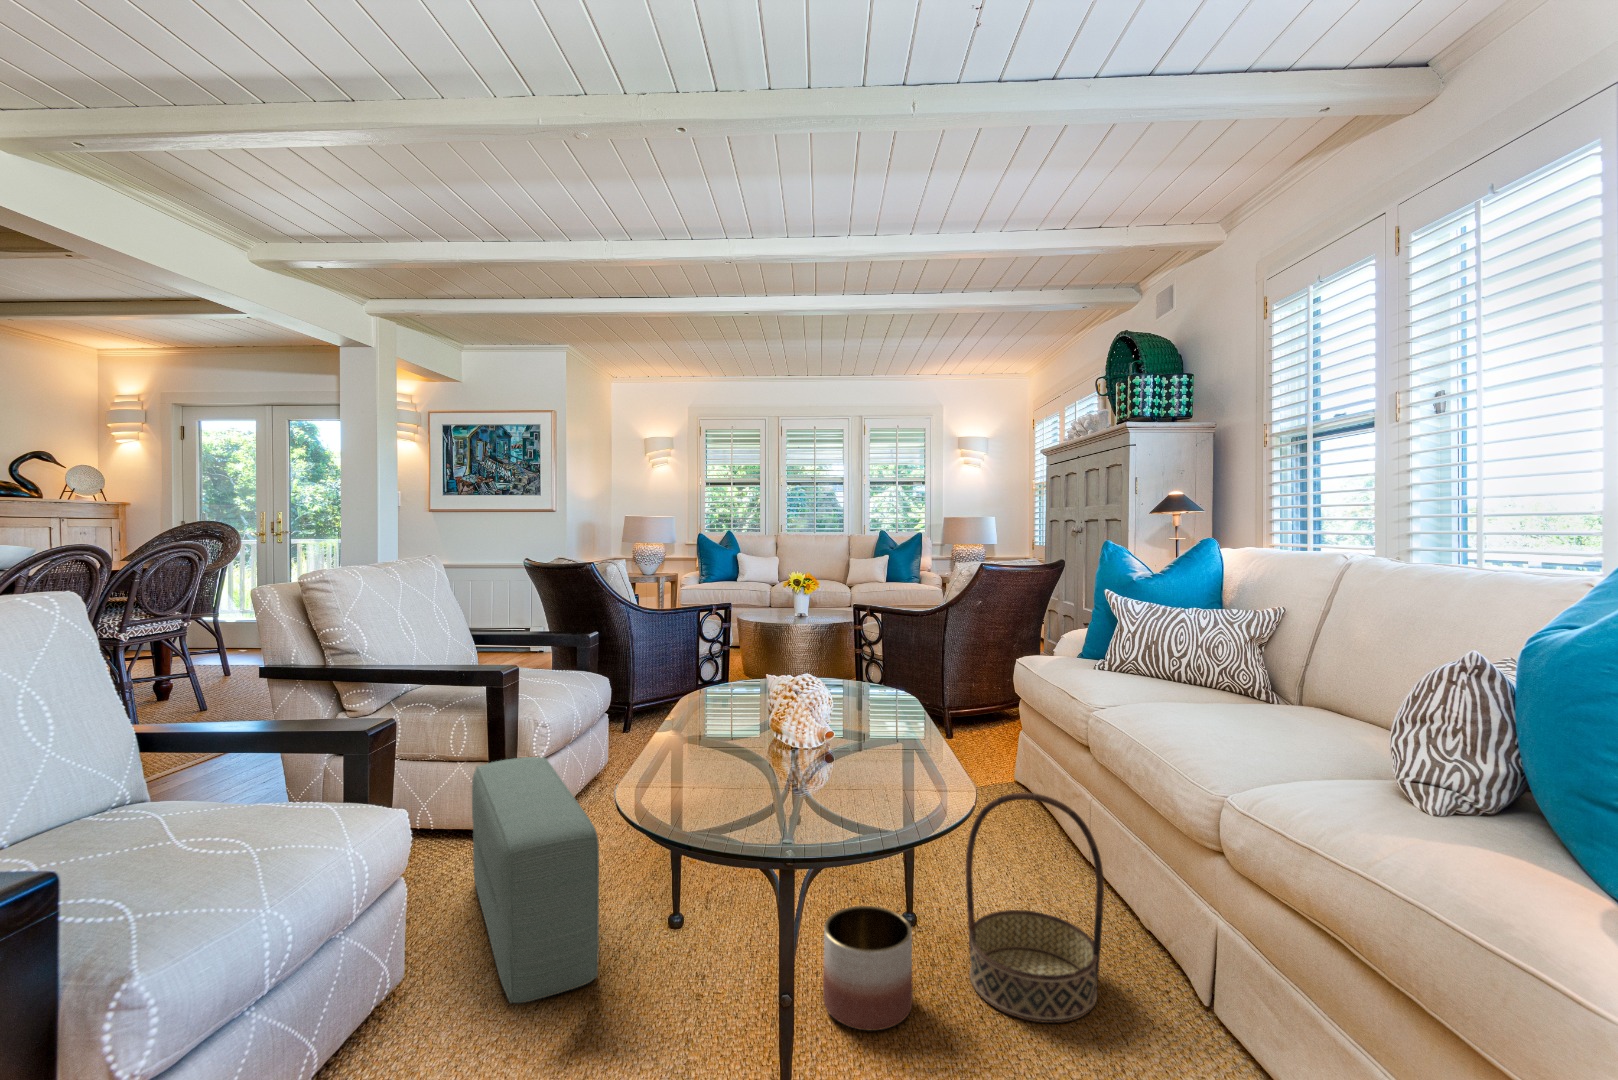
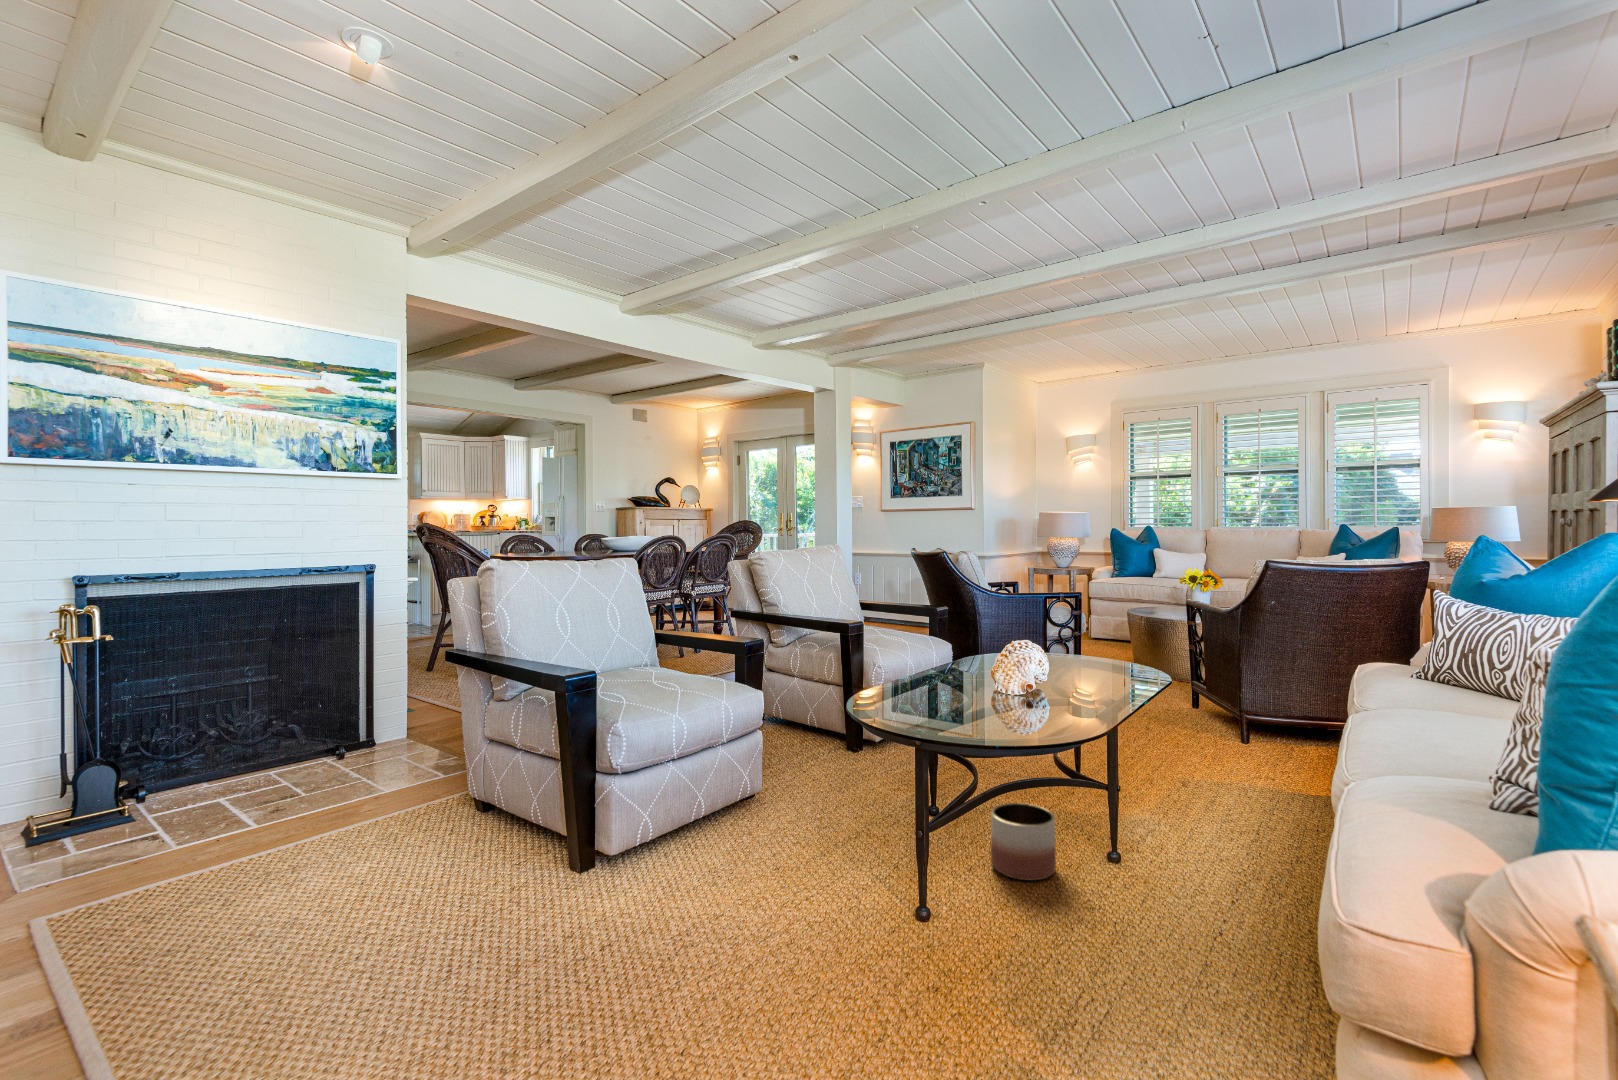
pouf: present [472,757,599,1003] -> none [815,683,876,815]
basket: present [966,793,1104,1023] -> none [1109,741,1215,917]

